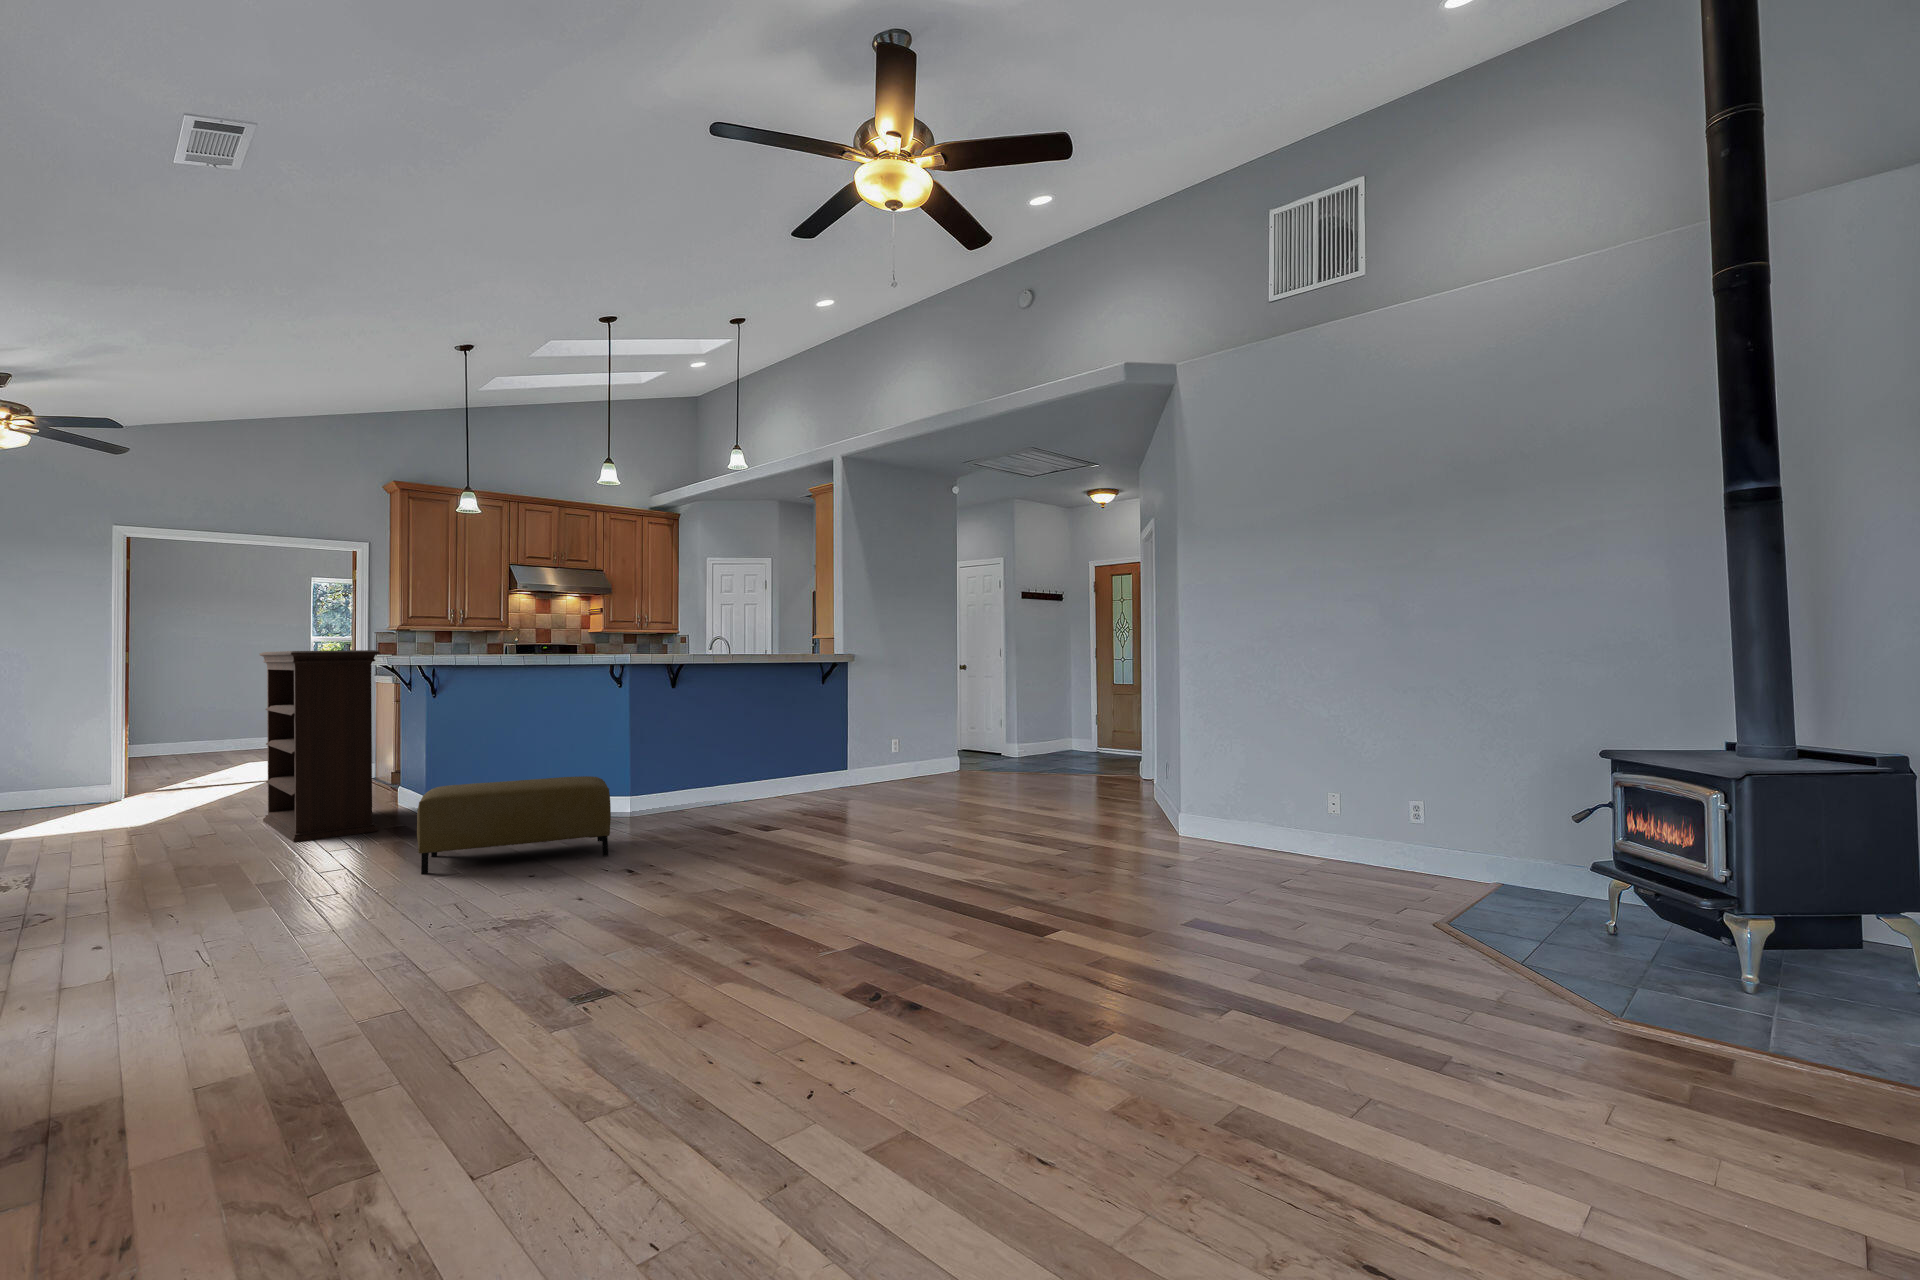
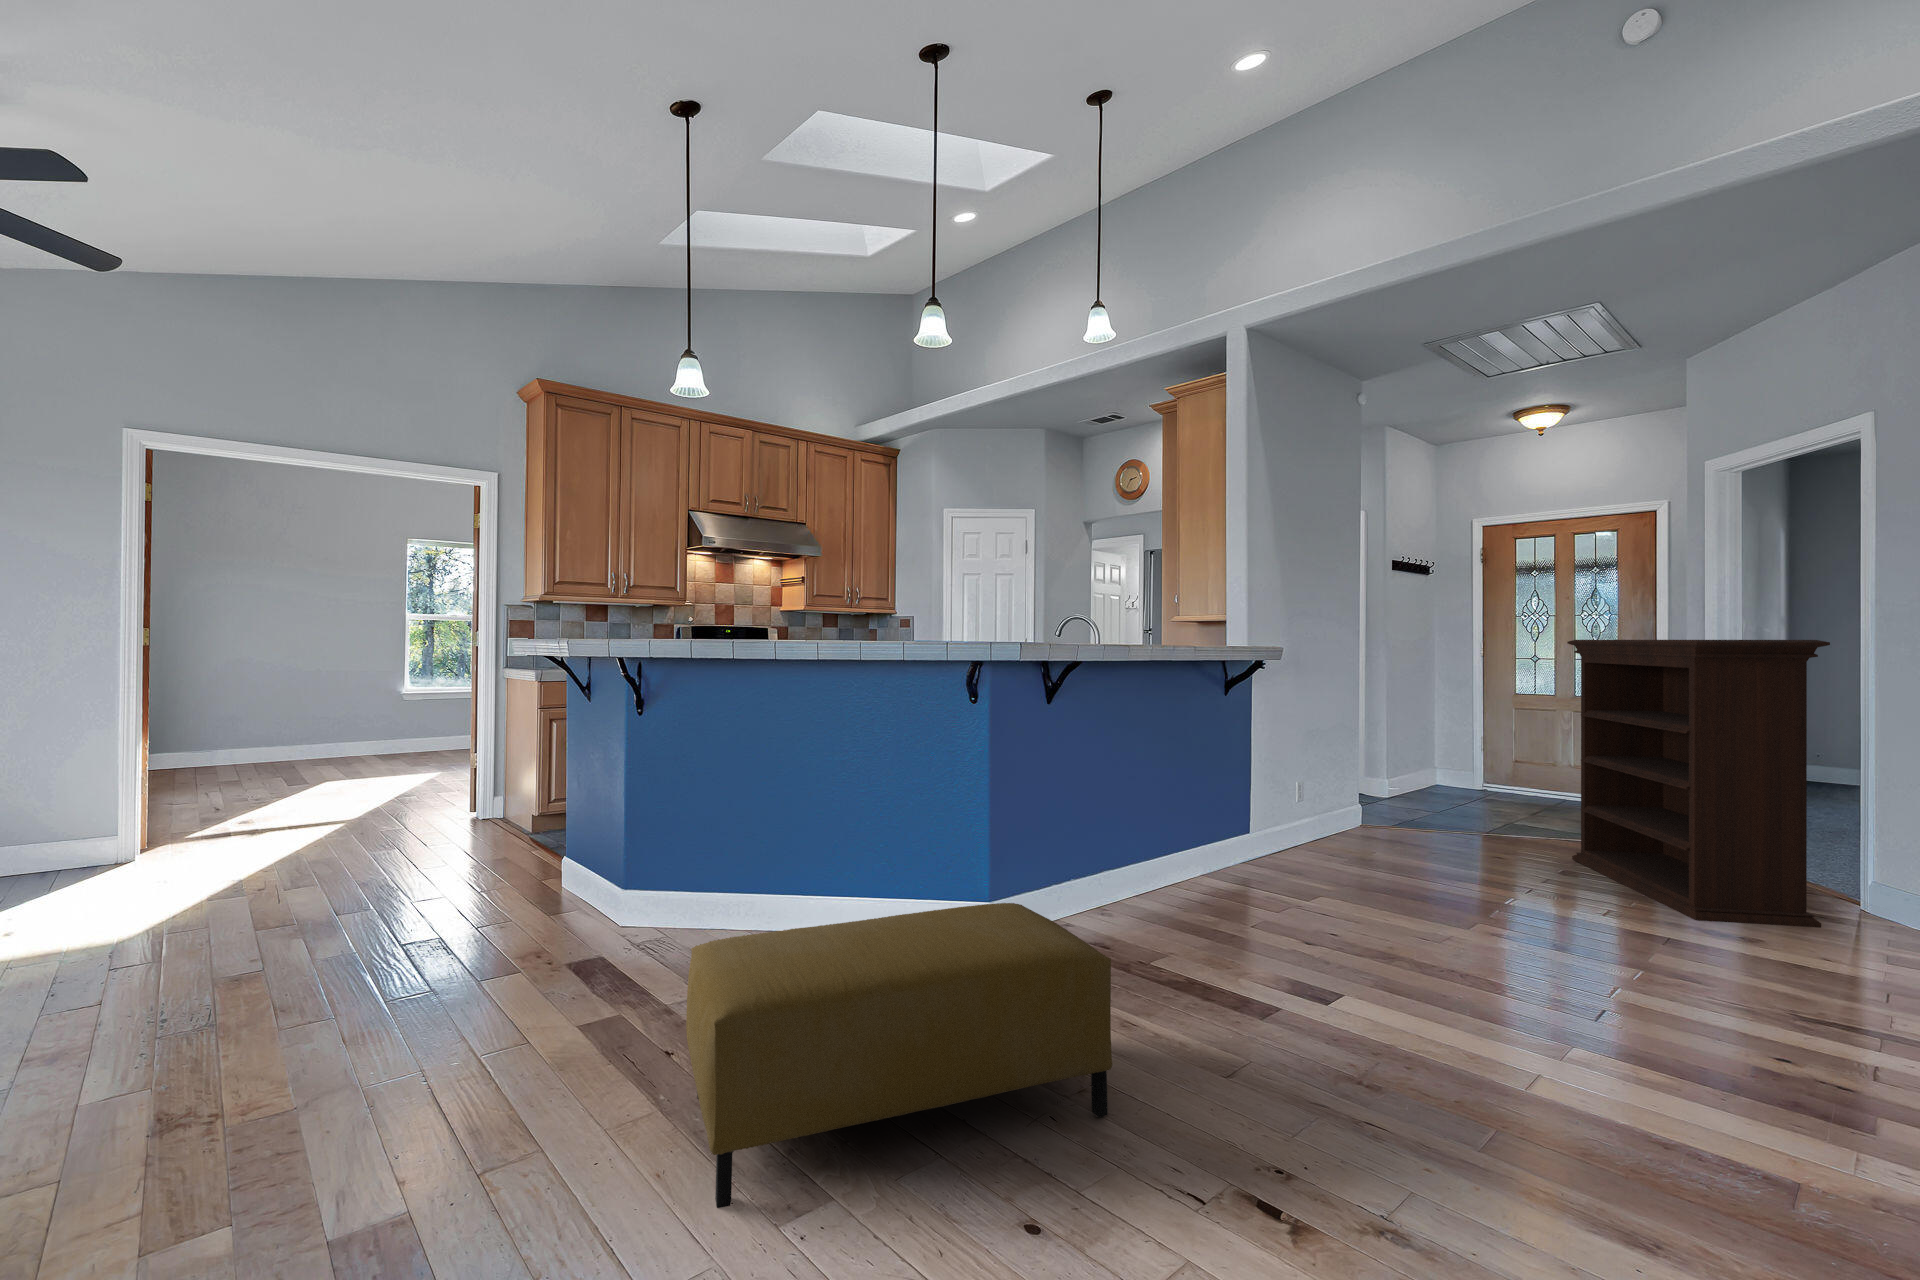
bookshelf: present [259,650,380,842] -> present [1567,640,1830,928]

